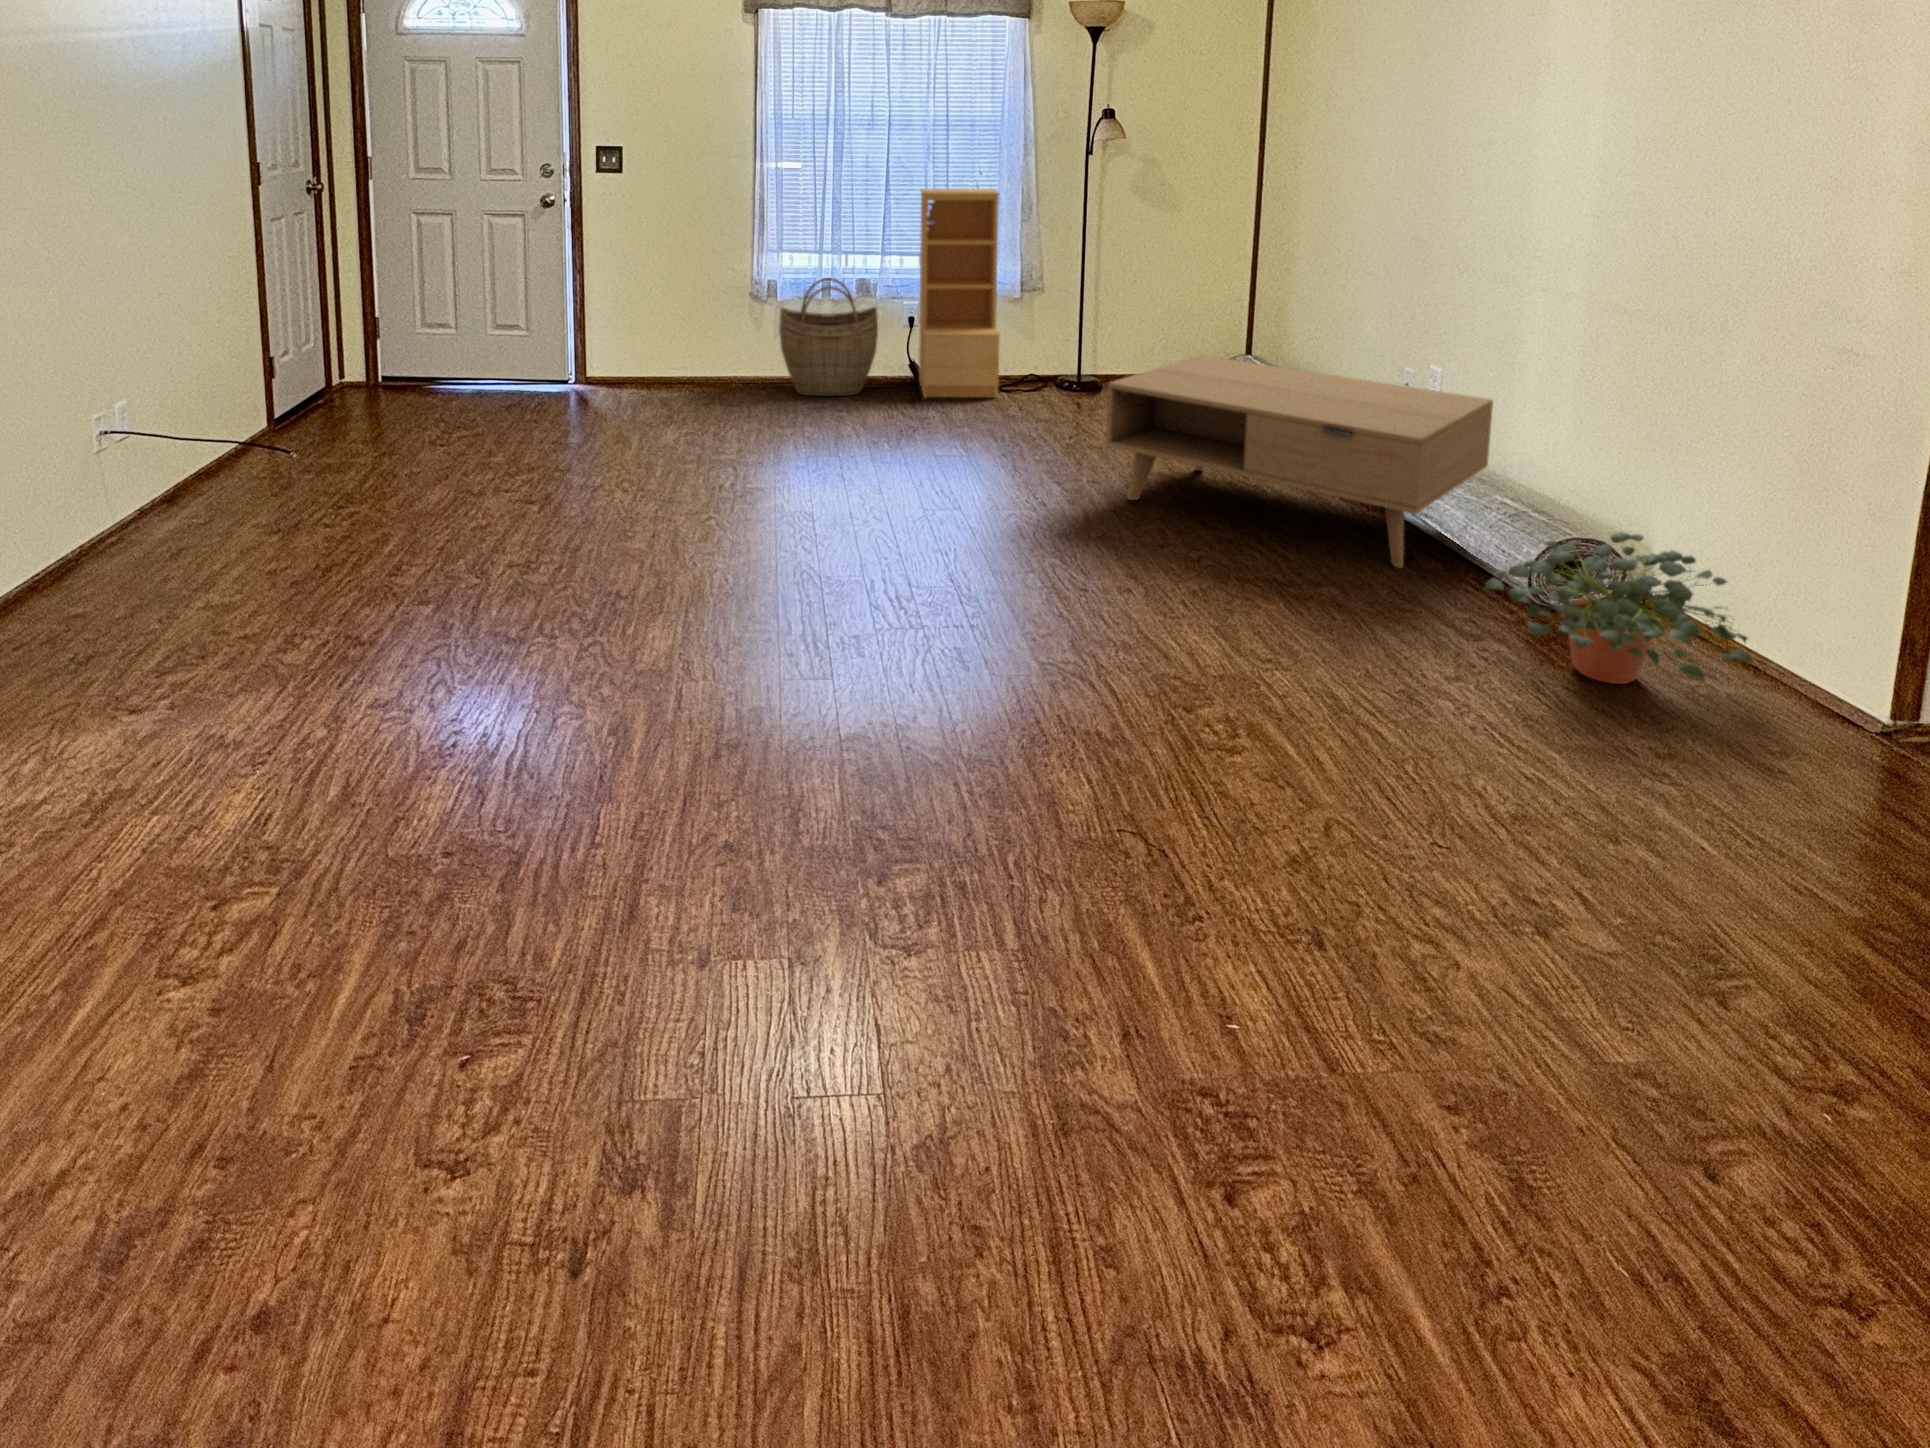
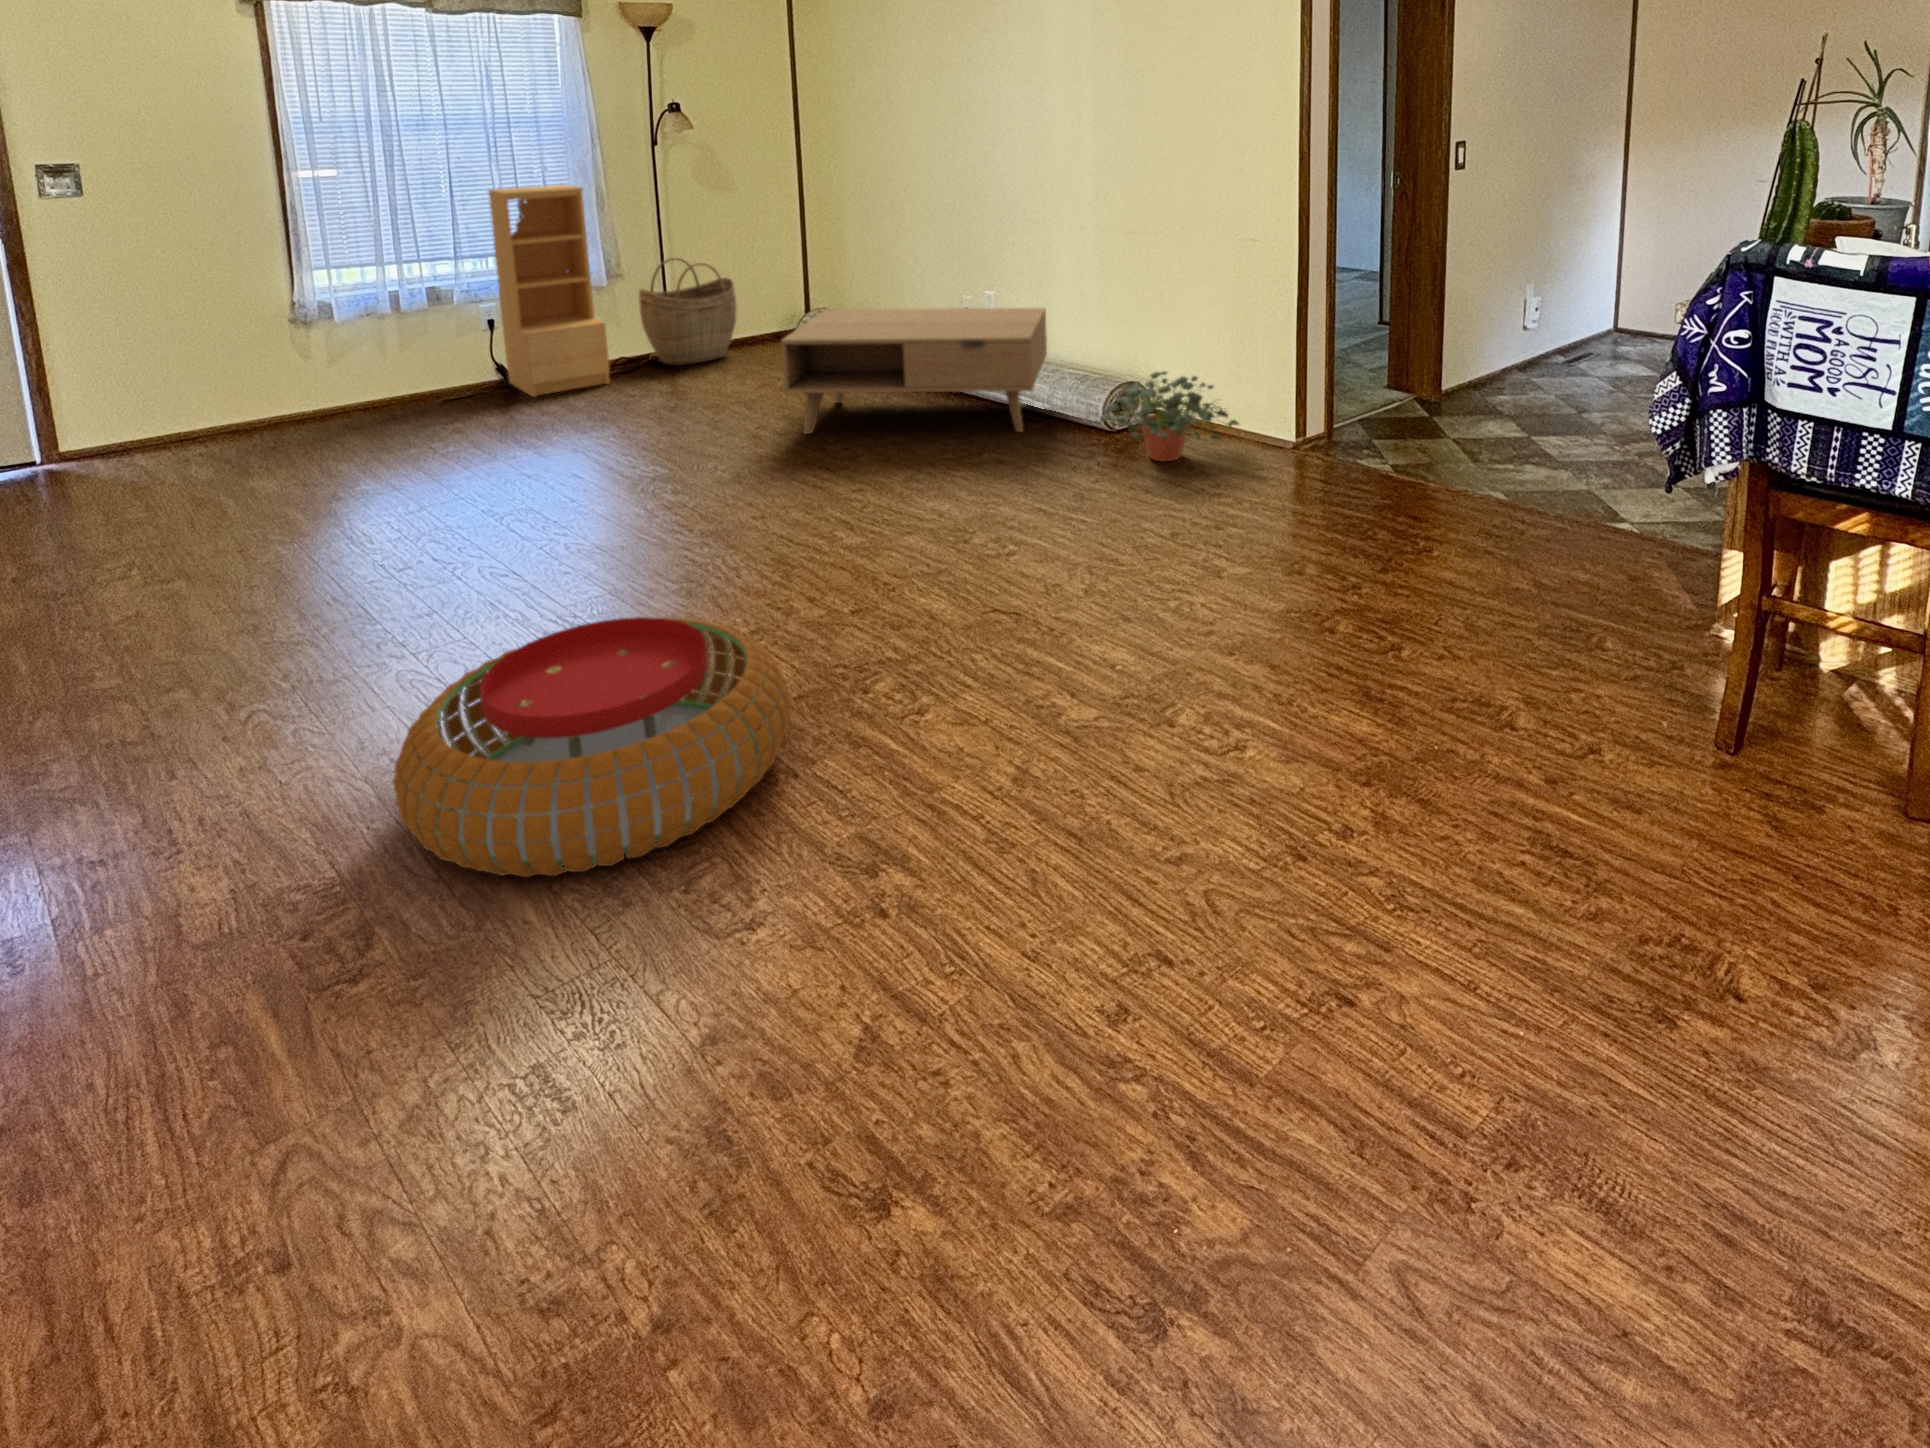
woven basket: present [779,278,878,396] -> present [639,257,737,365]
pouf: none [344,662,770,974] -> present [393,617,790,877]

